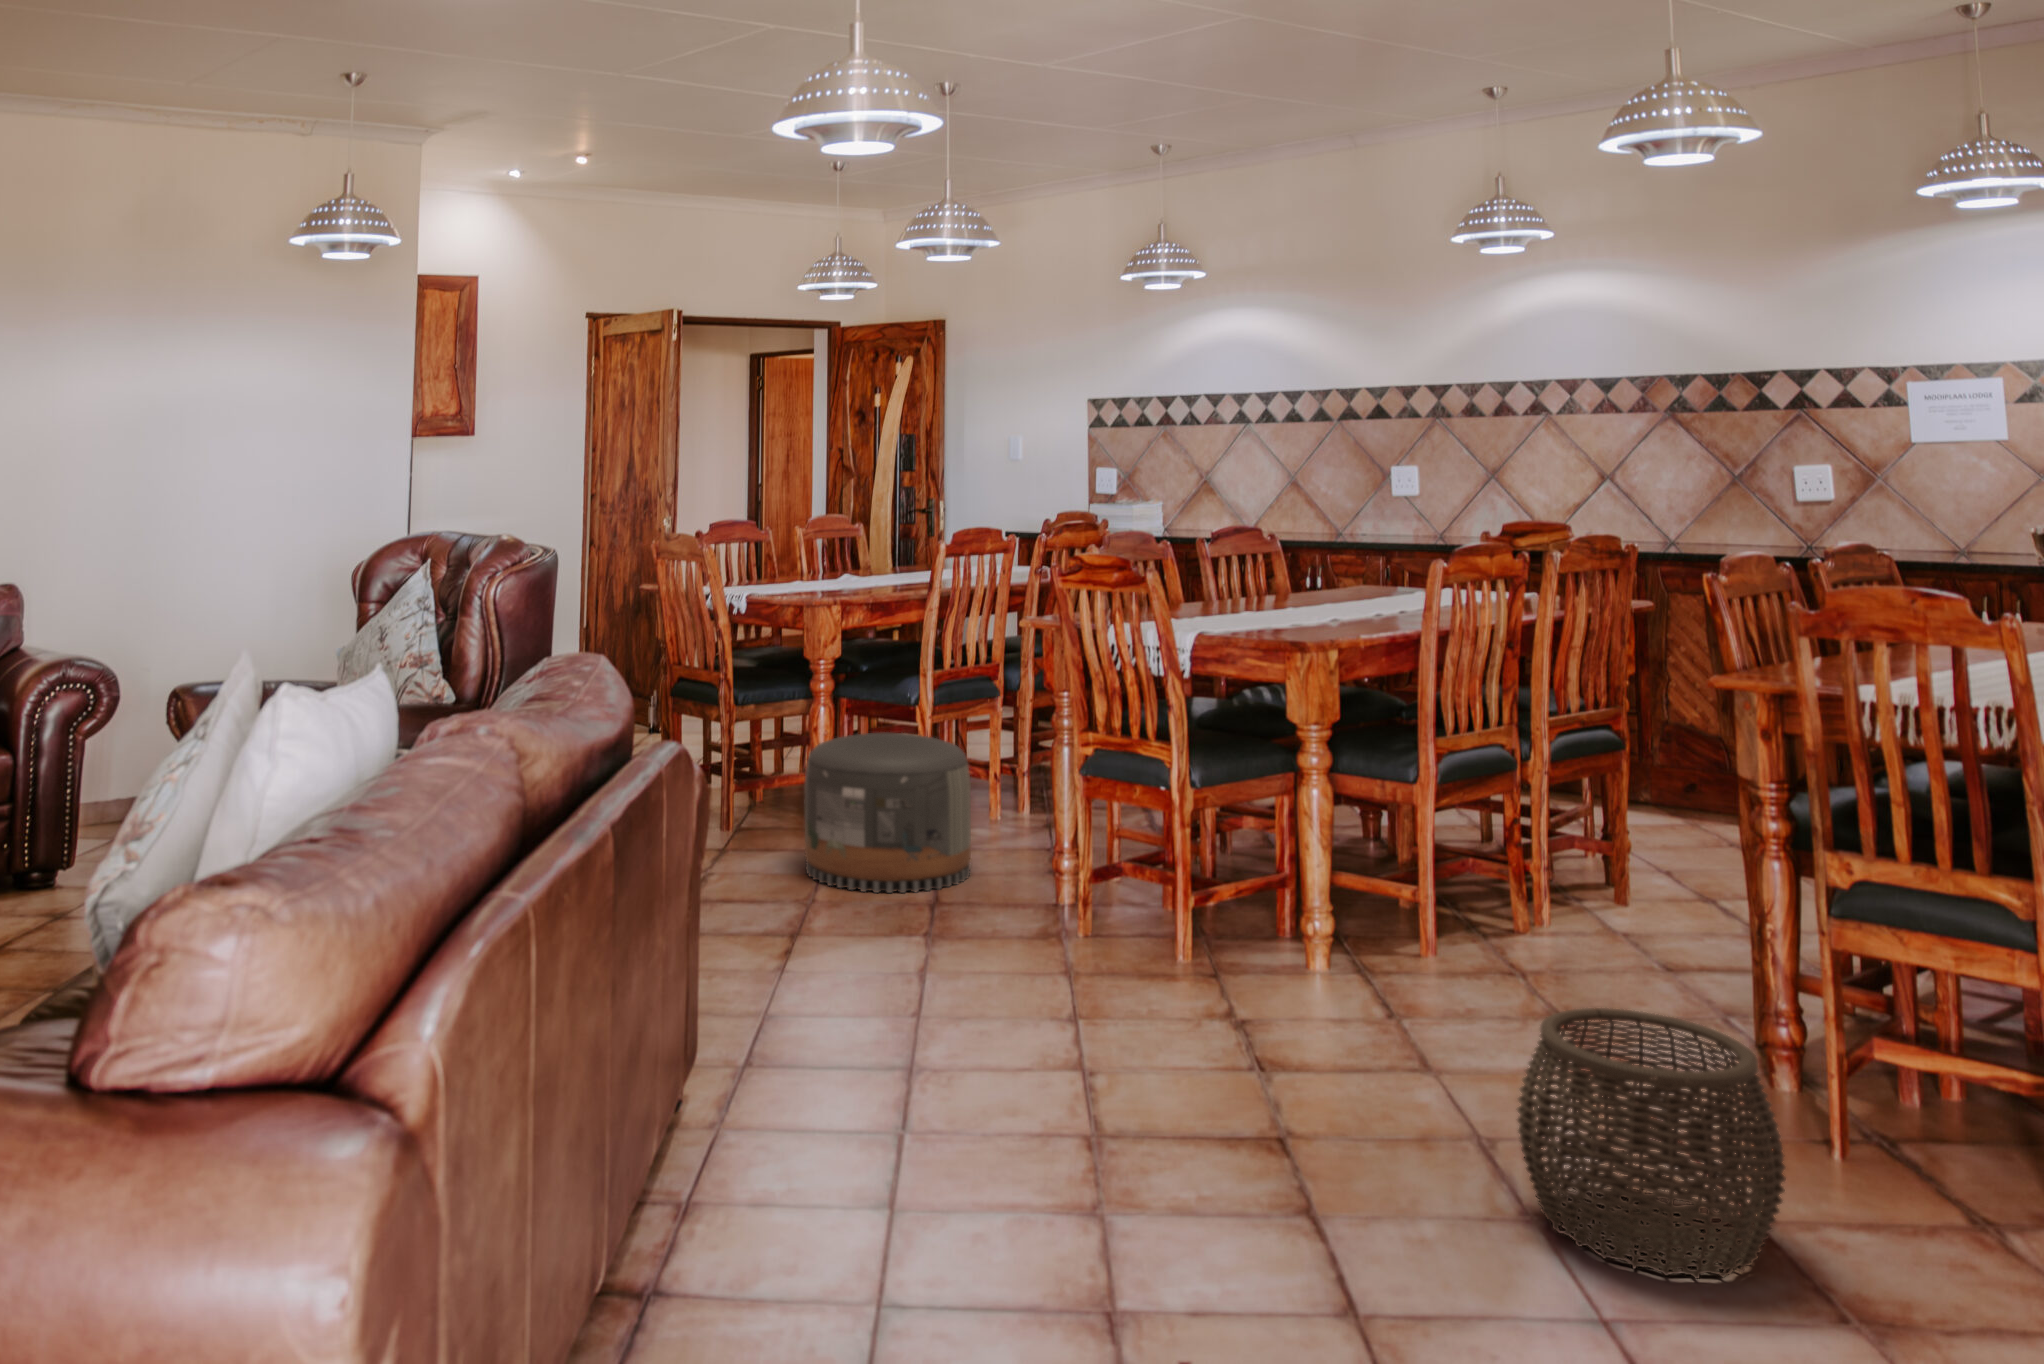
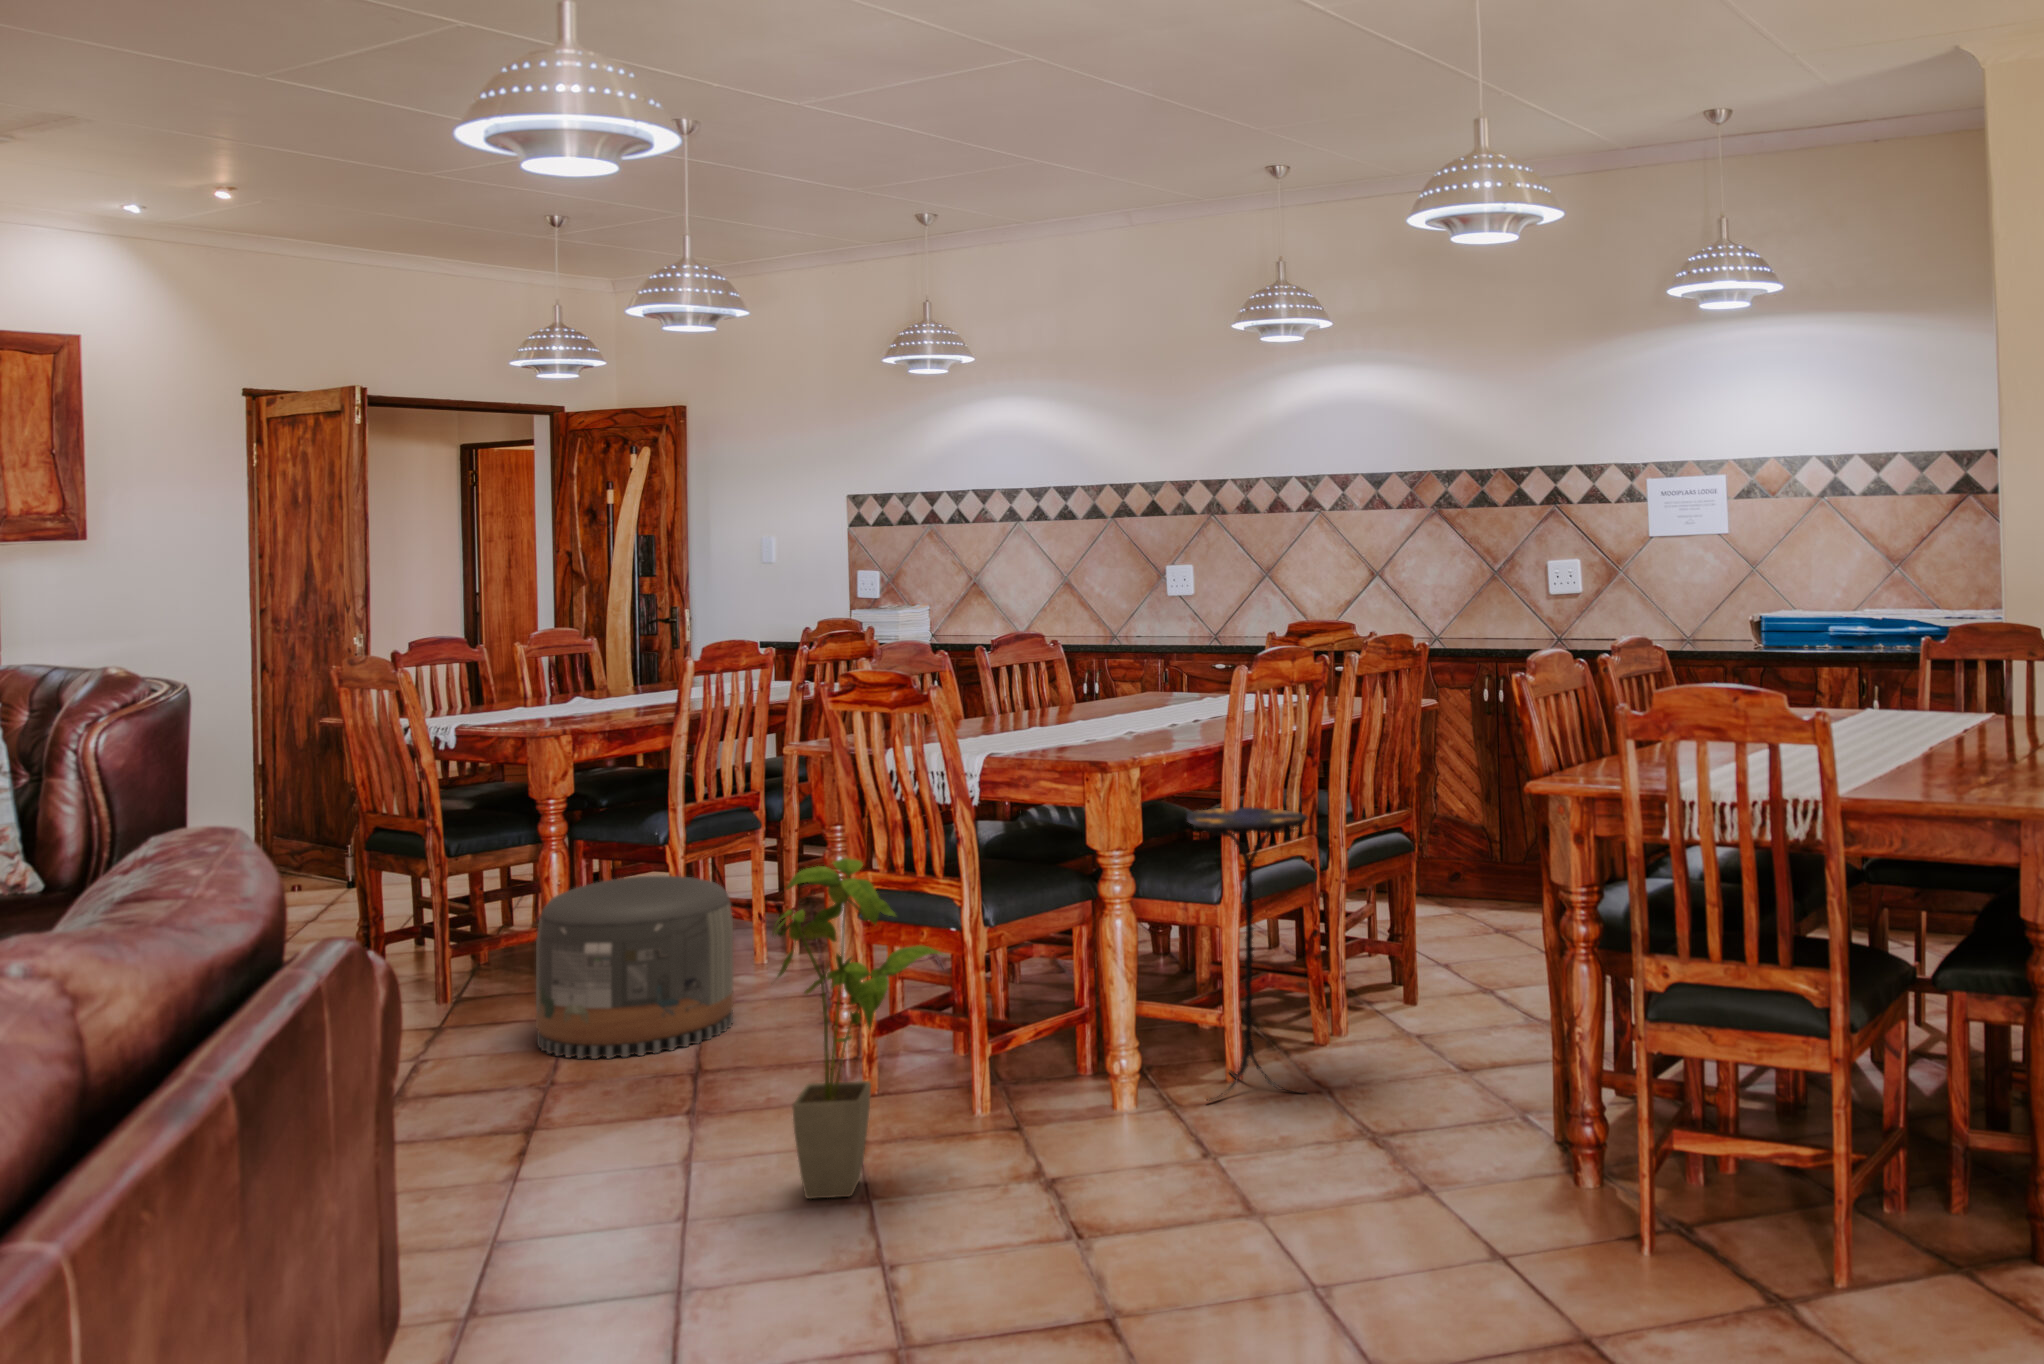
side table: none [1439,713,1595,1043] -> present [1187,807,1308,1101]
house plant: none [995,730,1174,1062] -> present [772,858,942,1199]
woven basket: present [1516,1008,1785,1278] -> none [1247,1055,1439,1274]

